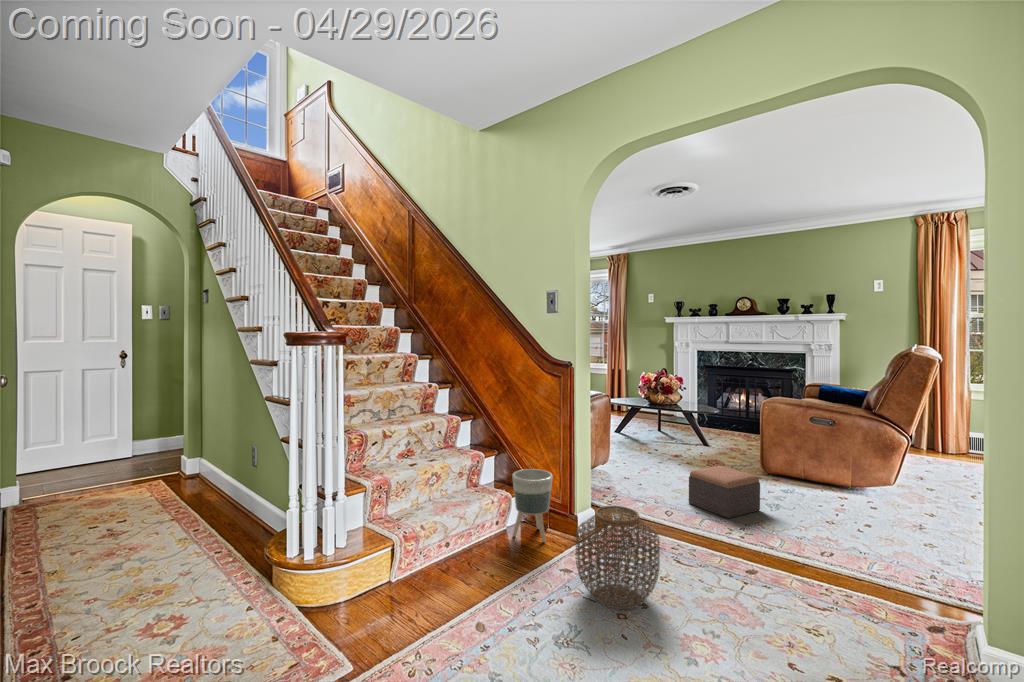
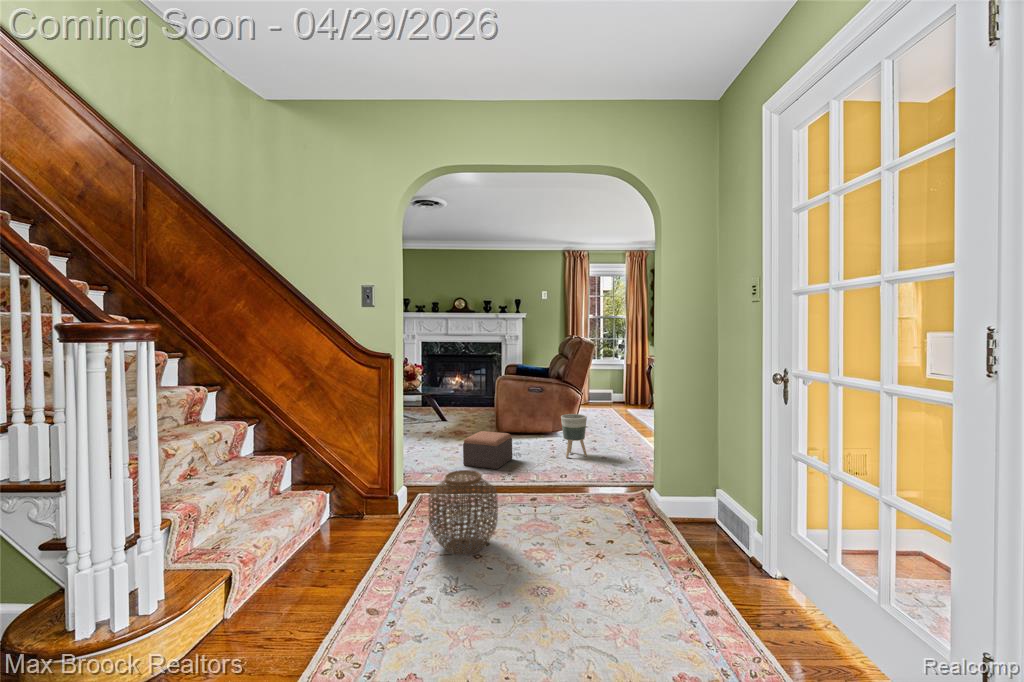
planter: present [512,469,553,542] -> present [561,414,587,458]

